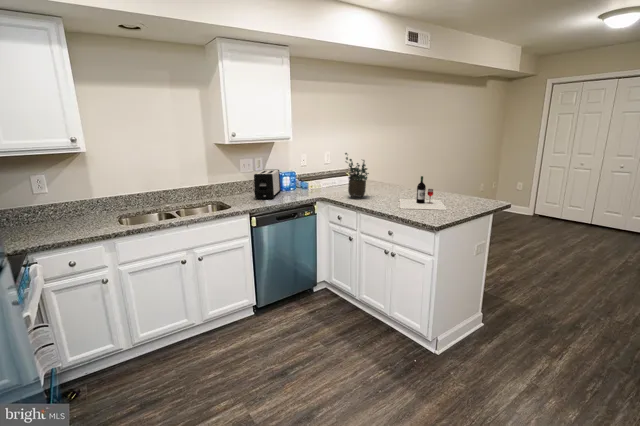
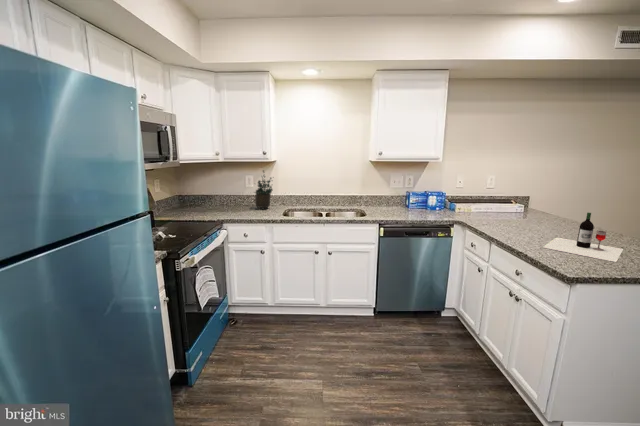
potted plant: present [345,153,369,198] -> present [255,171,273,209]
toaster: present [254,169,281,199] -> none [394,187,426,214]

